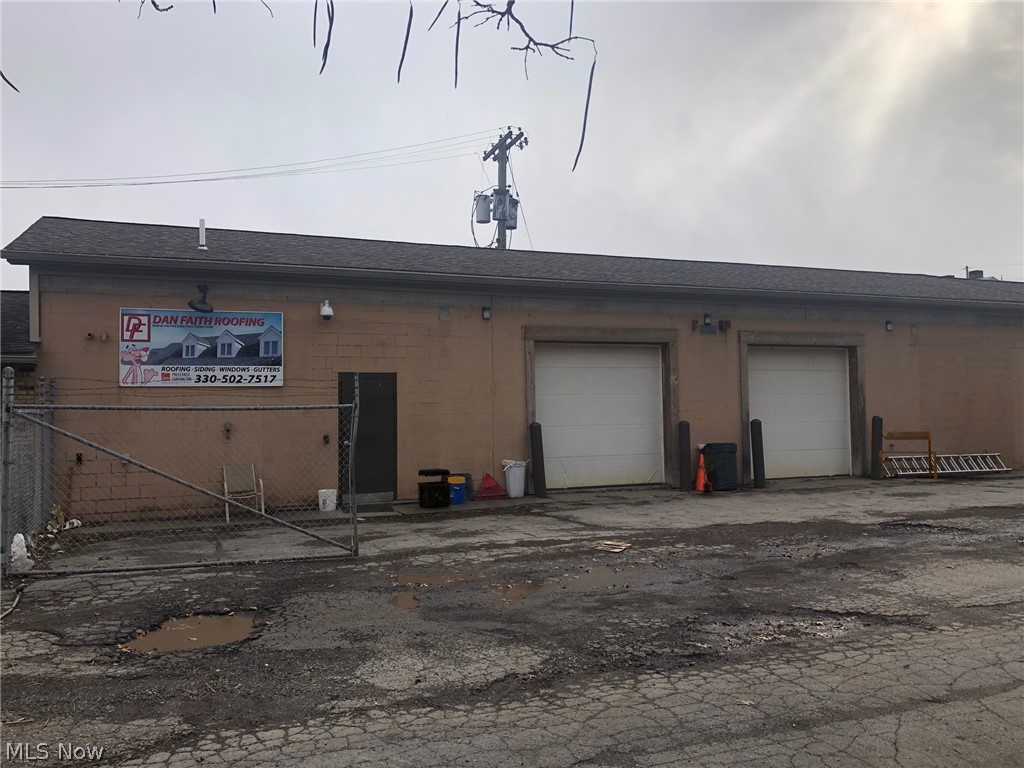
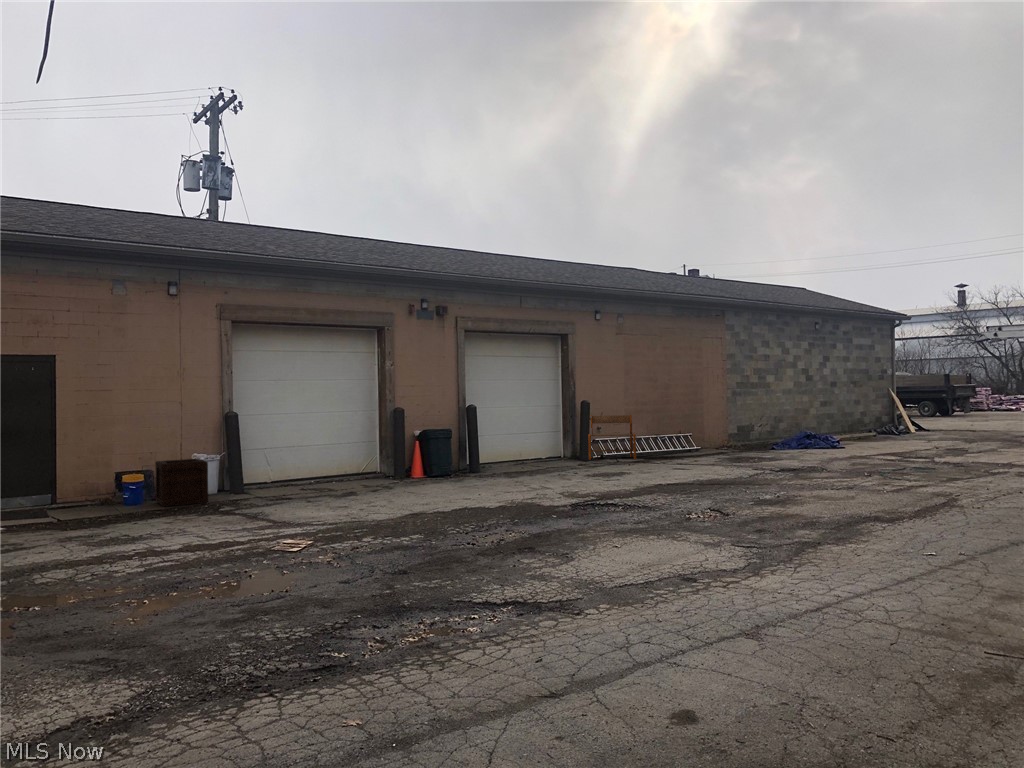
potted tree: present [690,448,724,491] -> none [403,433,440,479]
wooden crate: none [475,466,520,507] -> present [155,459,208,507]
toolbox: present [418,469,451,508] -> none [79,464,122,511]

